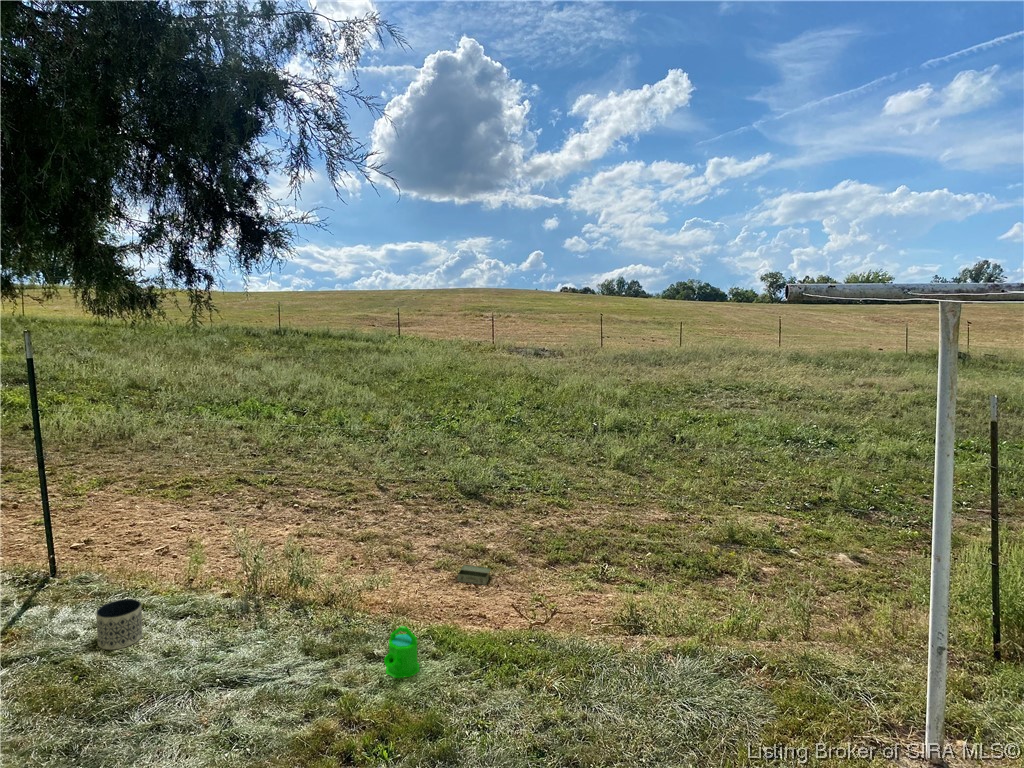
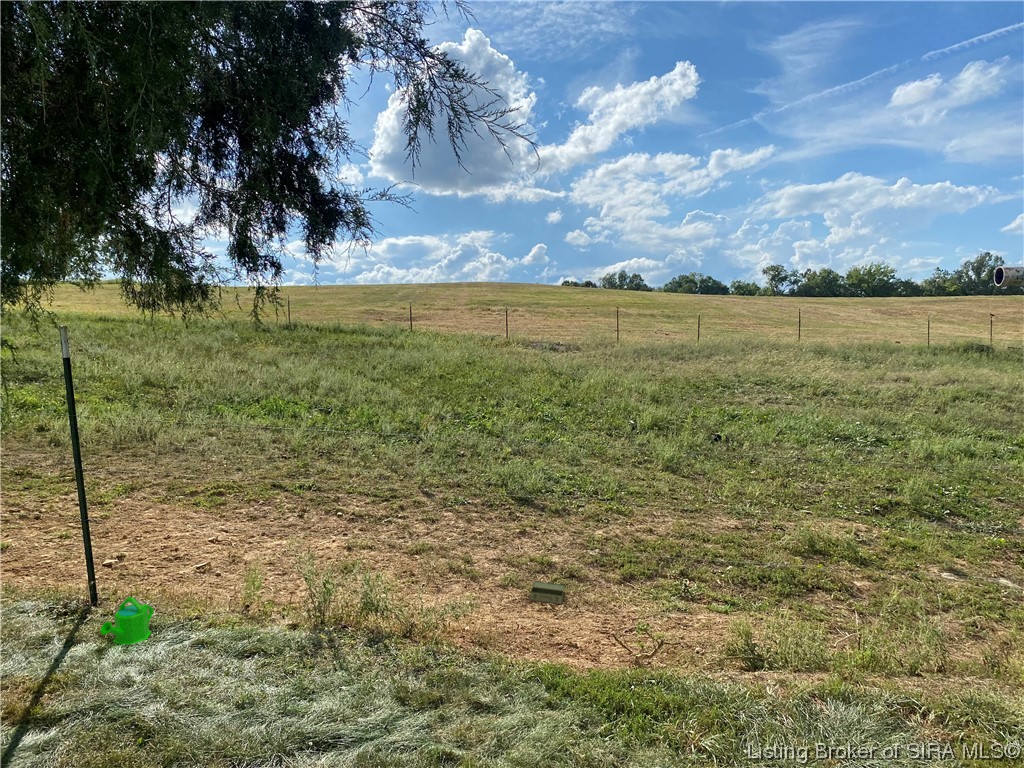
planter: present [96,599,142,650] -> none [156,639,208,701]
watering can: present [384,626,420,678] -> present [100,597,154,645]

